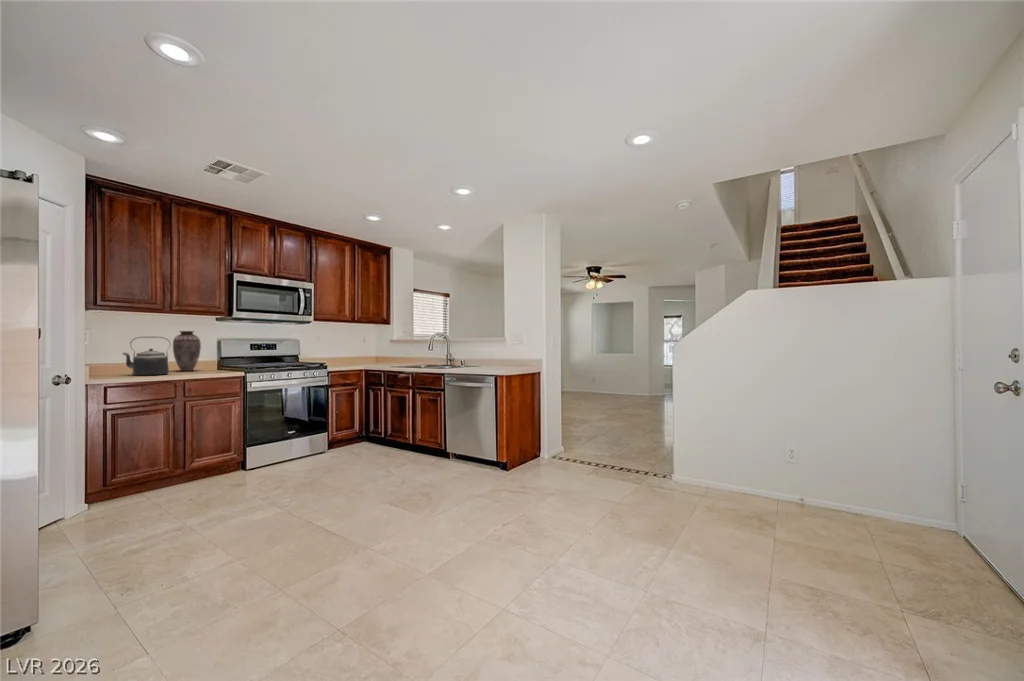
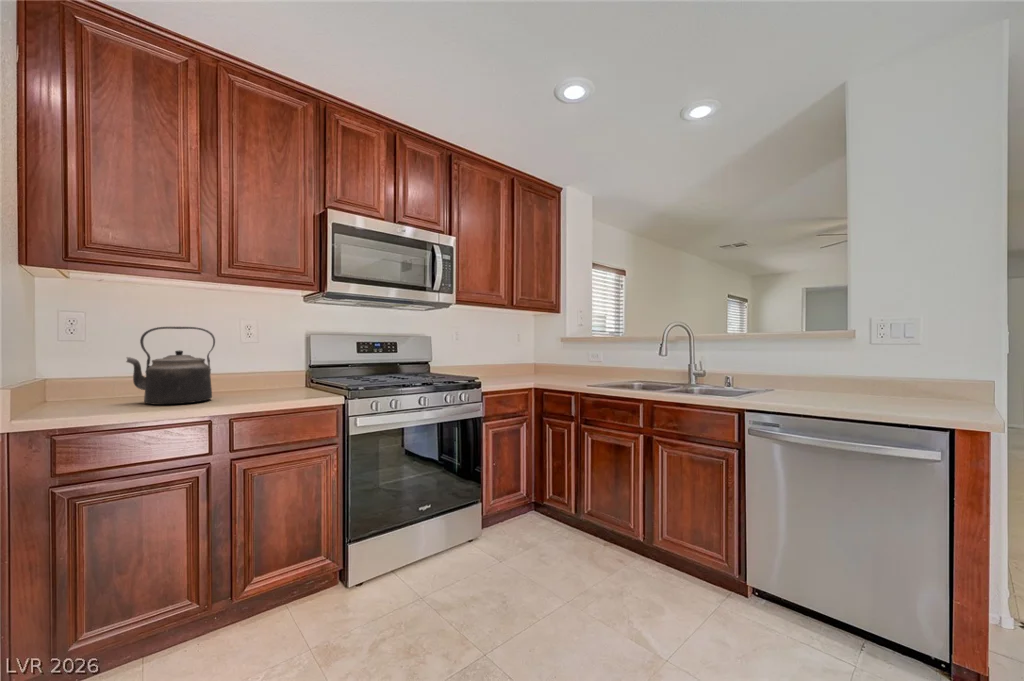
vase: present [173,331,201,371] -> none [227,318,274,392]

